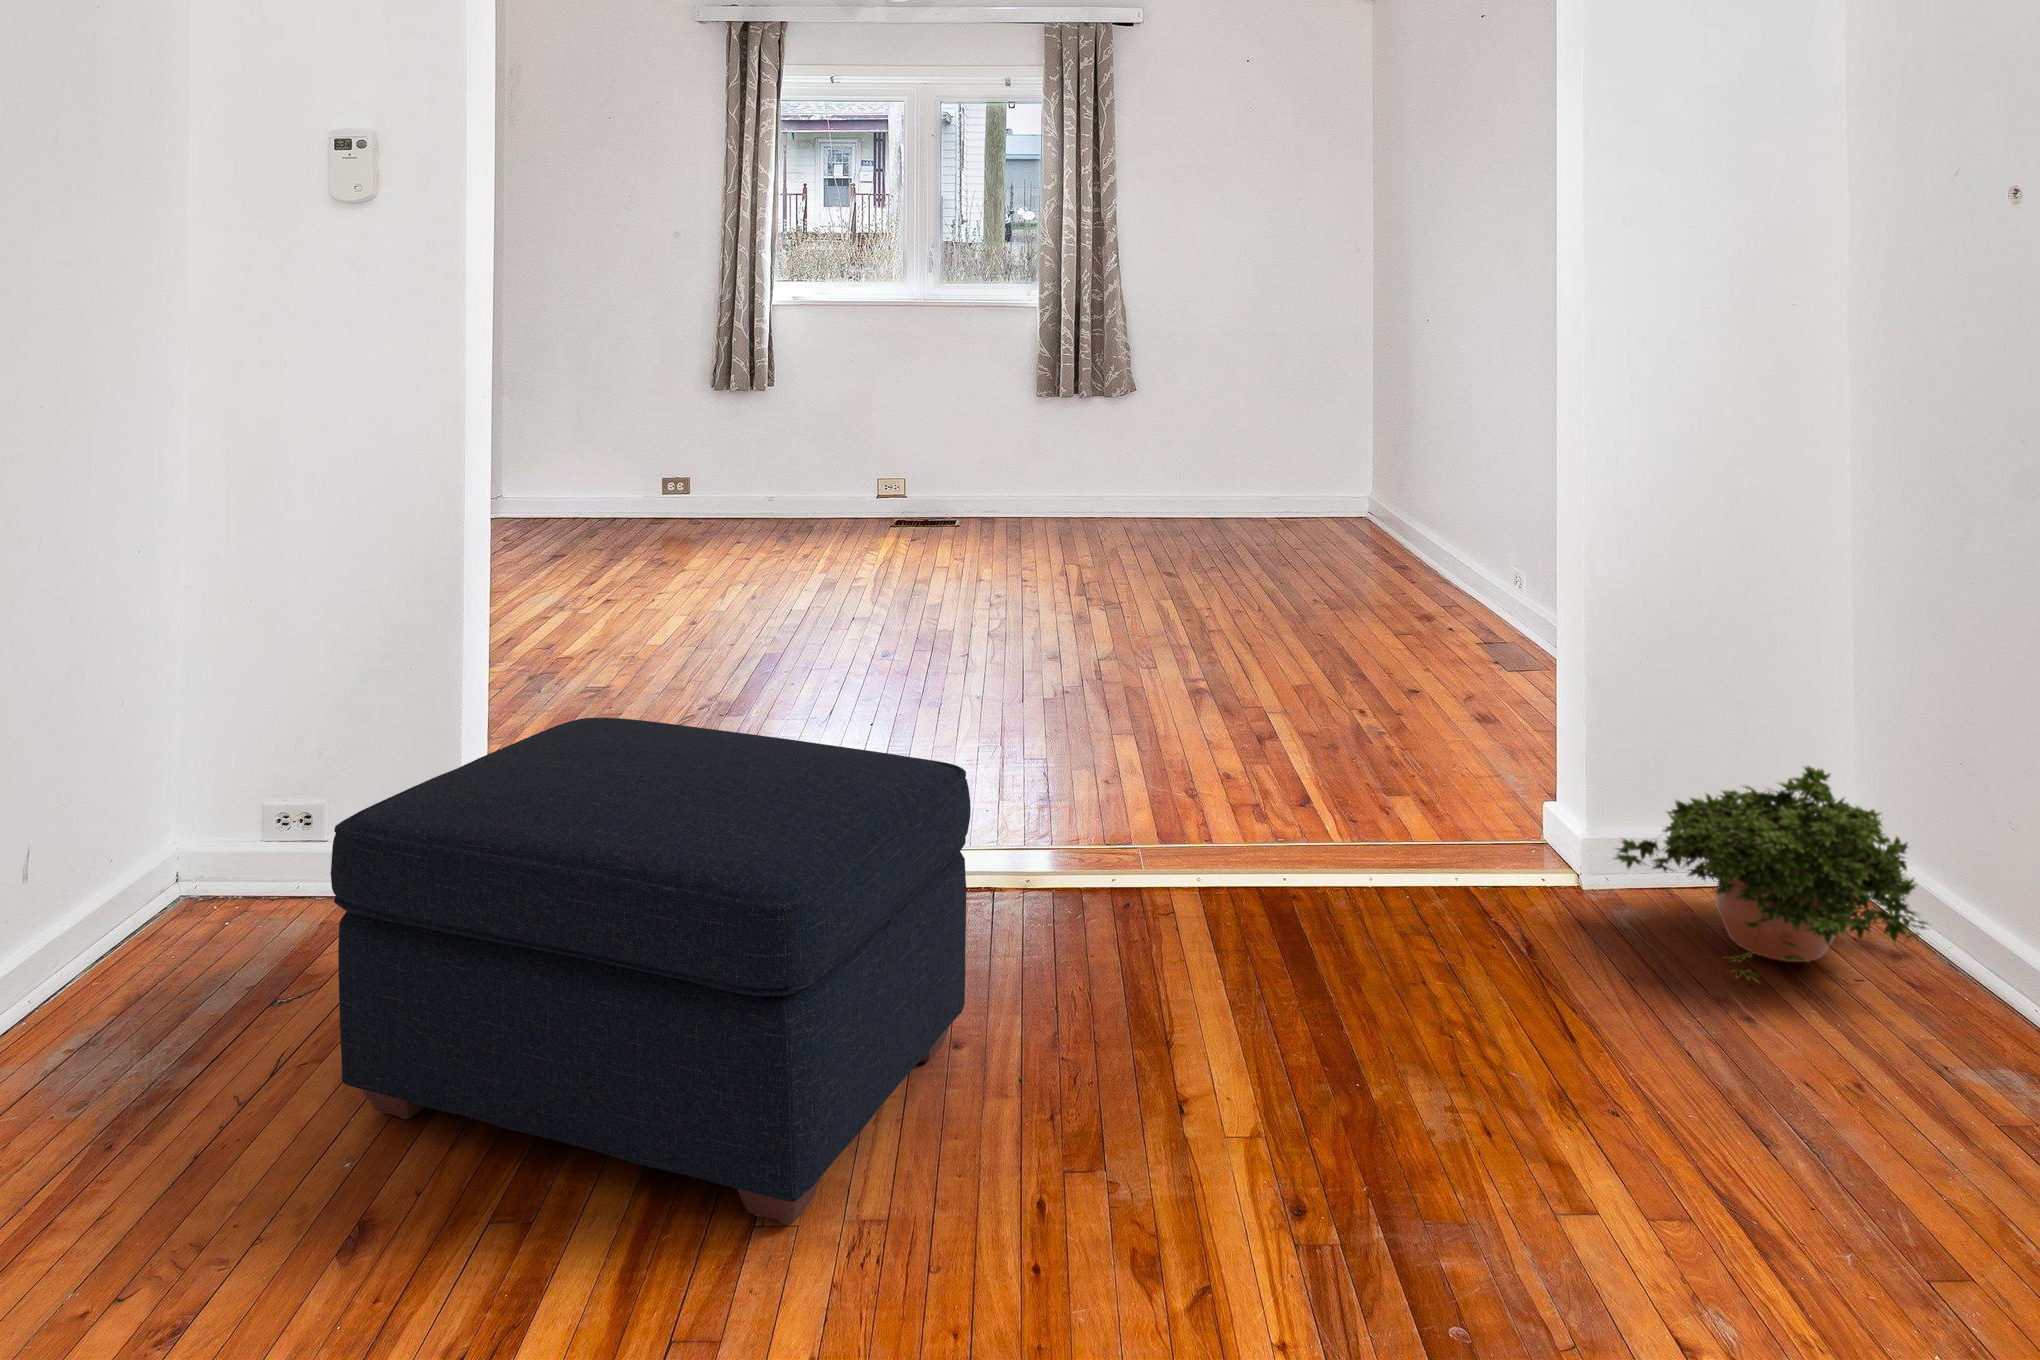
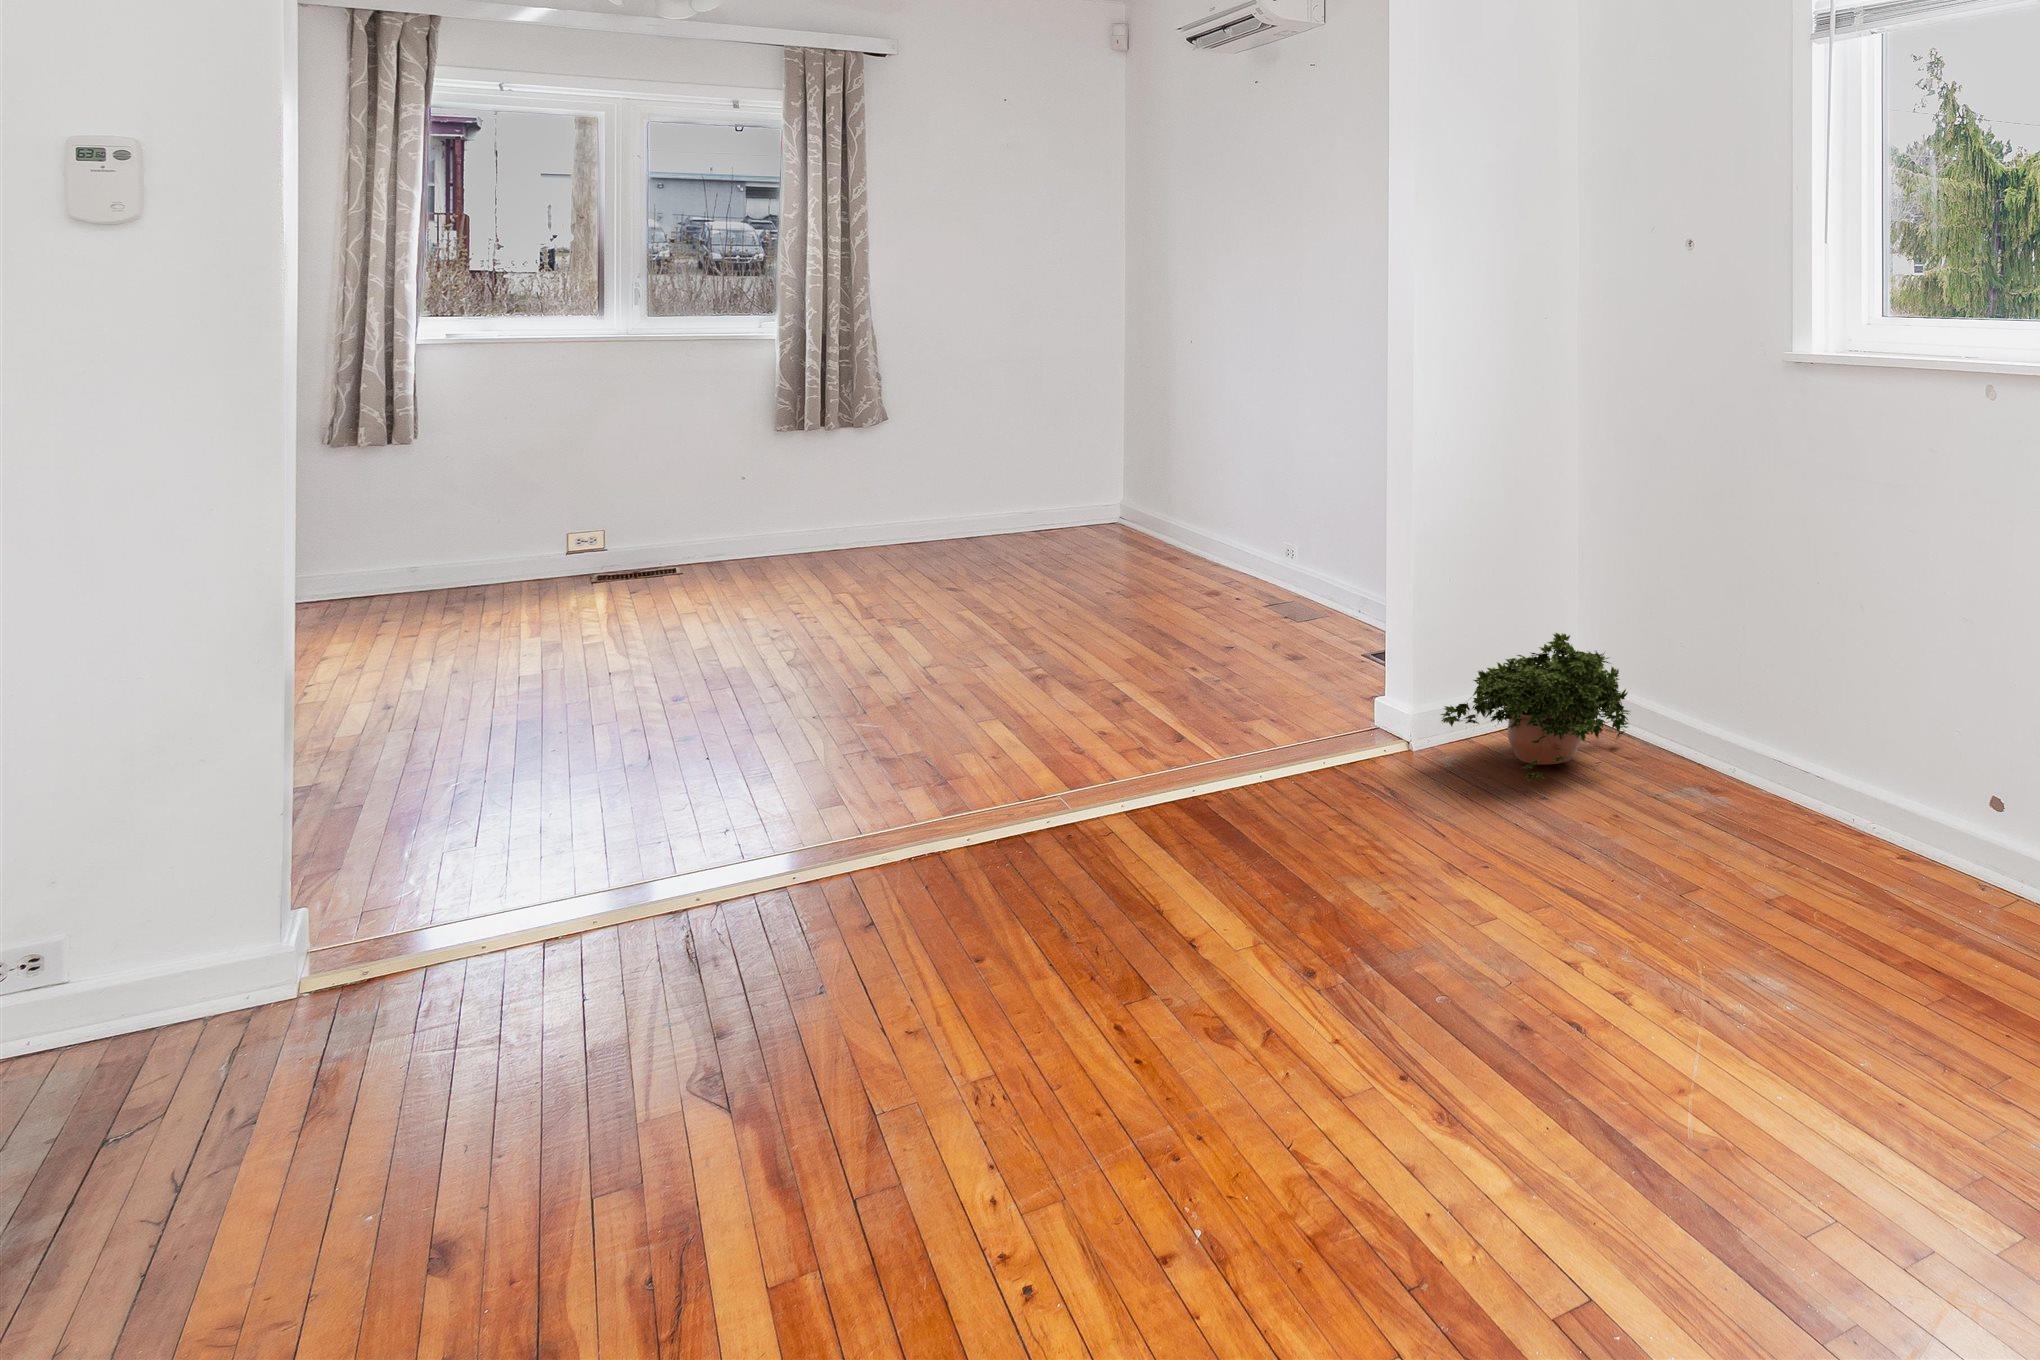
ottoman: present [331,718,971,1224] -> none [319,717,990,1171]

